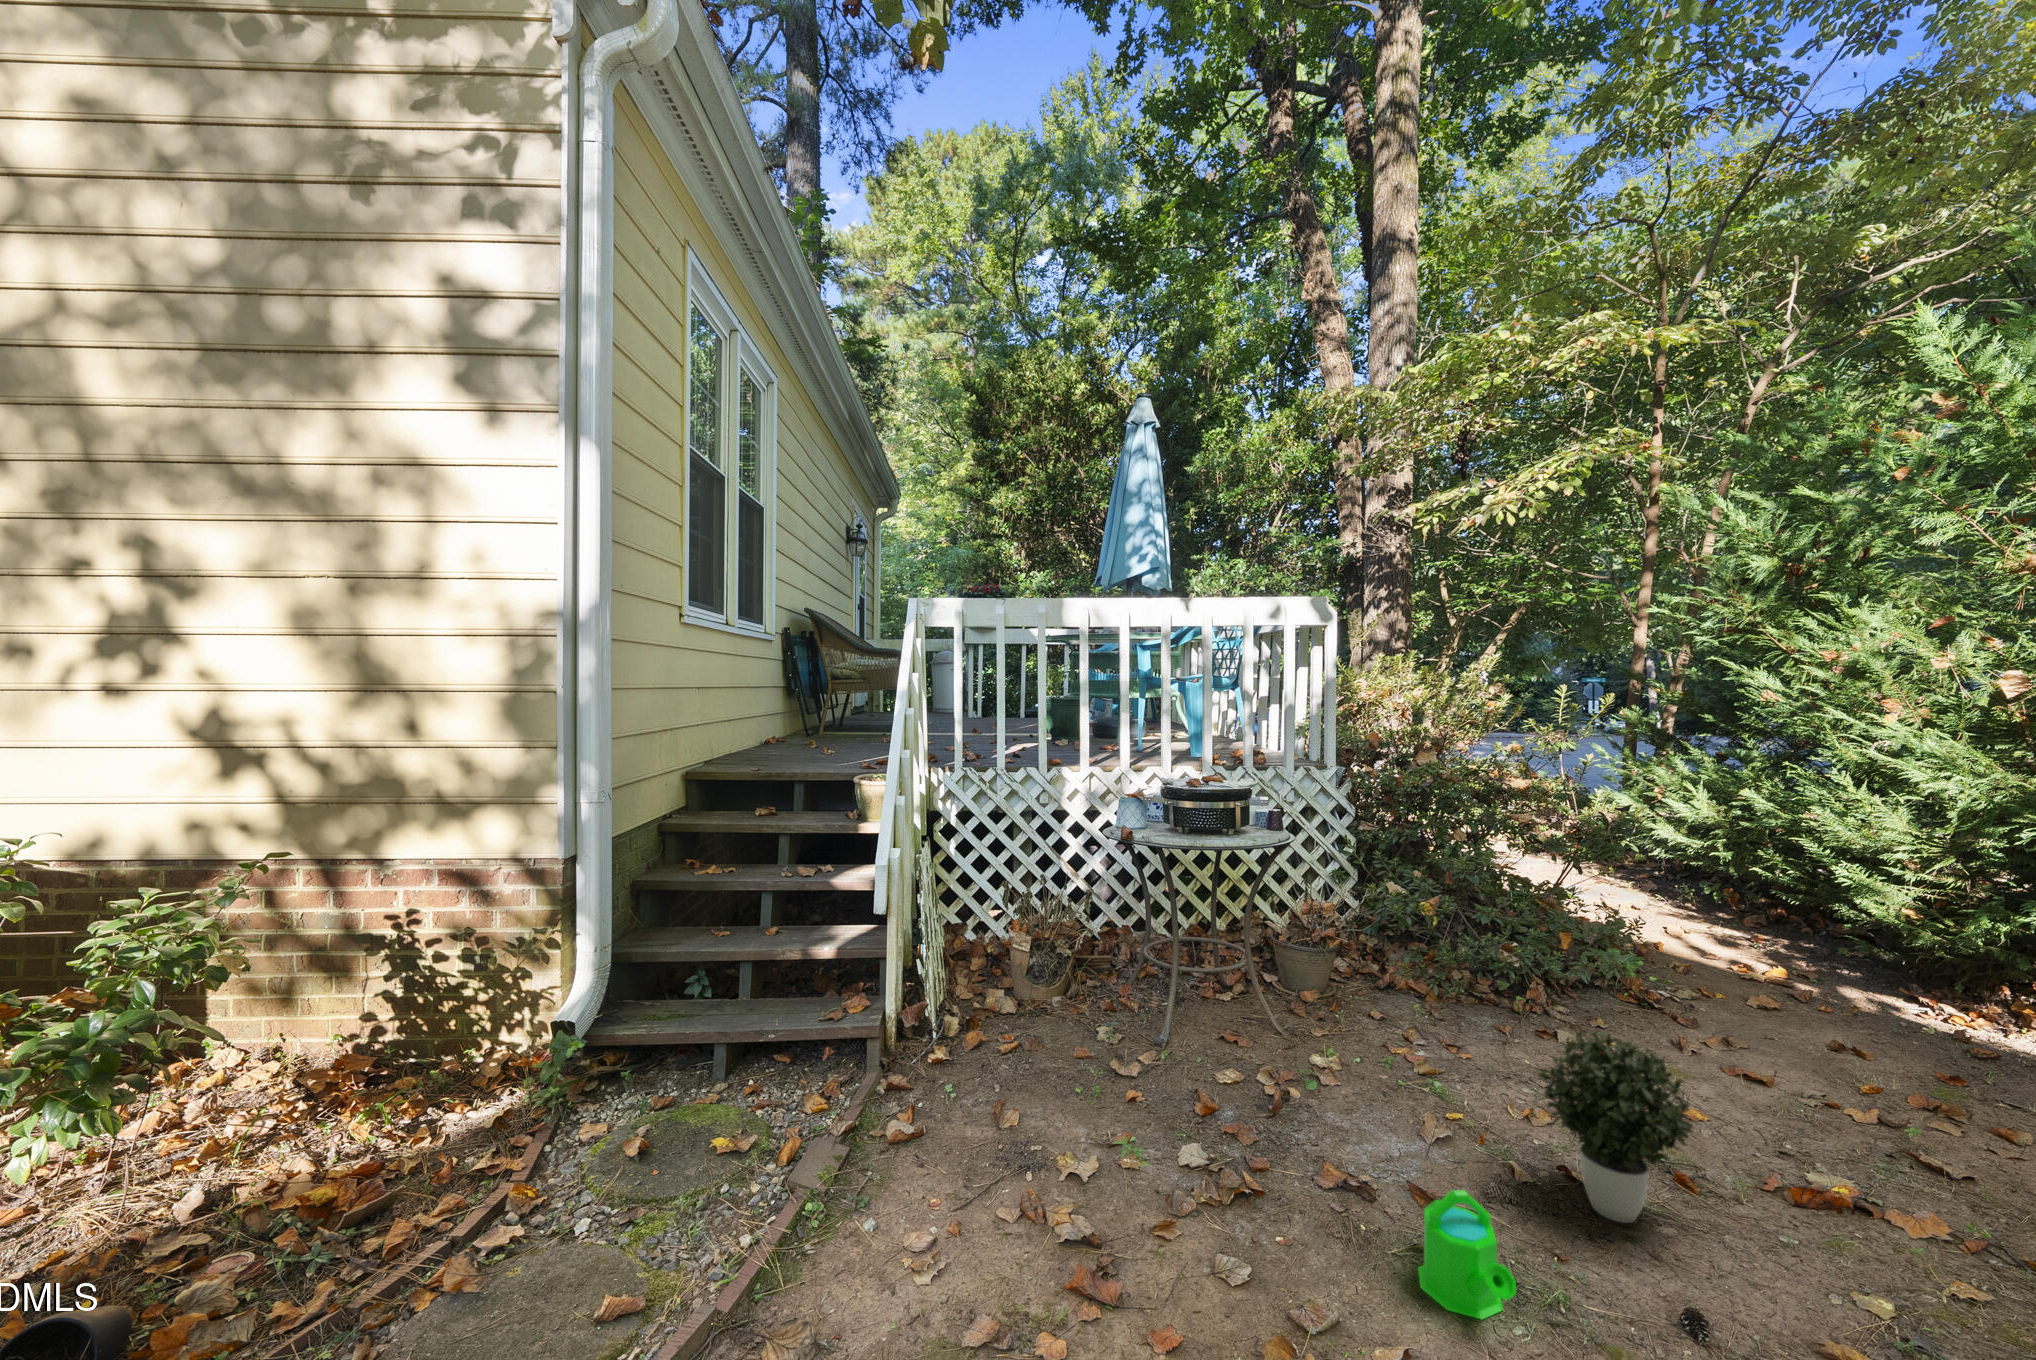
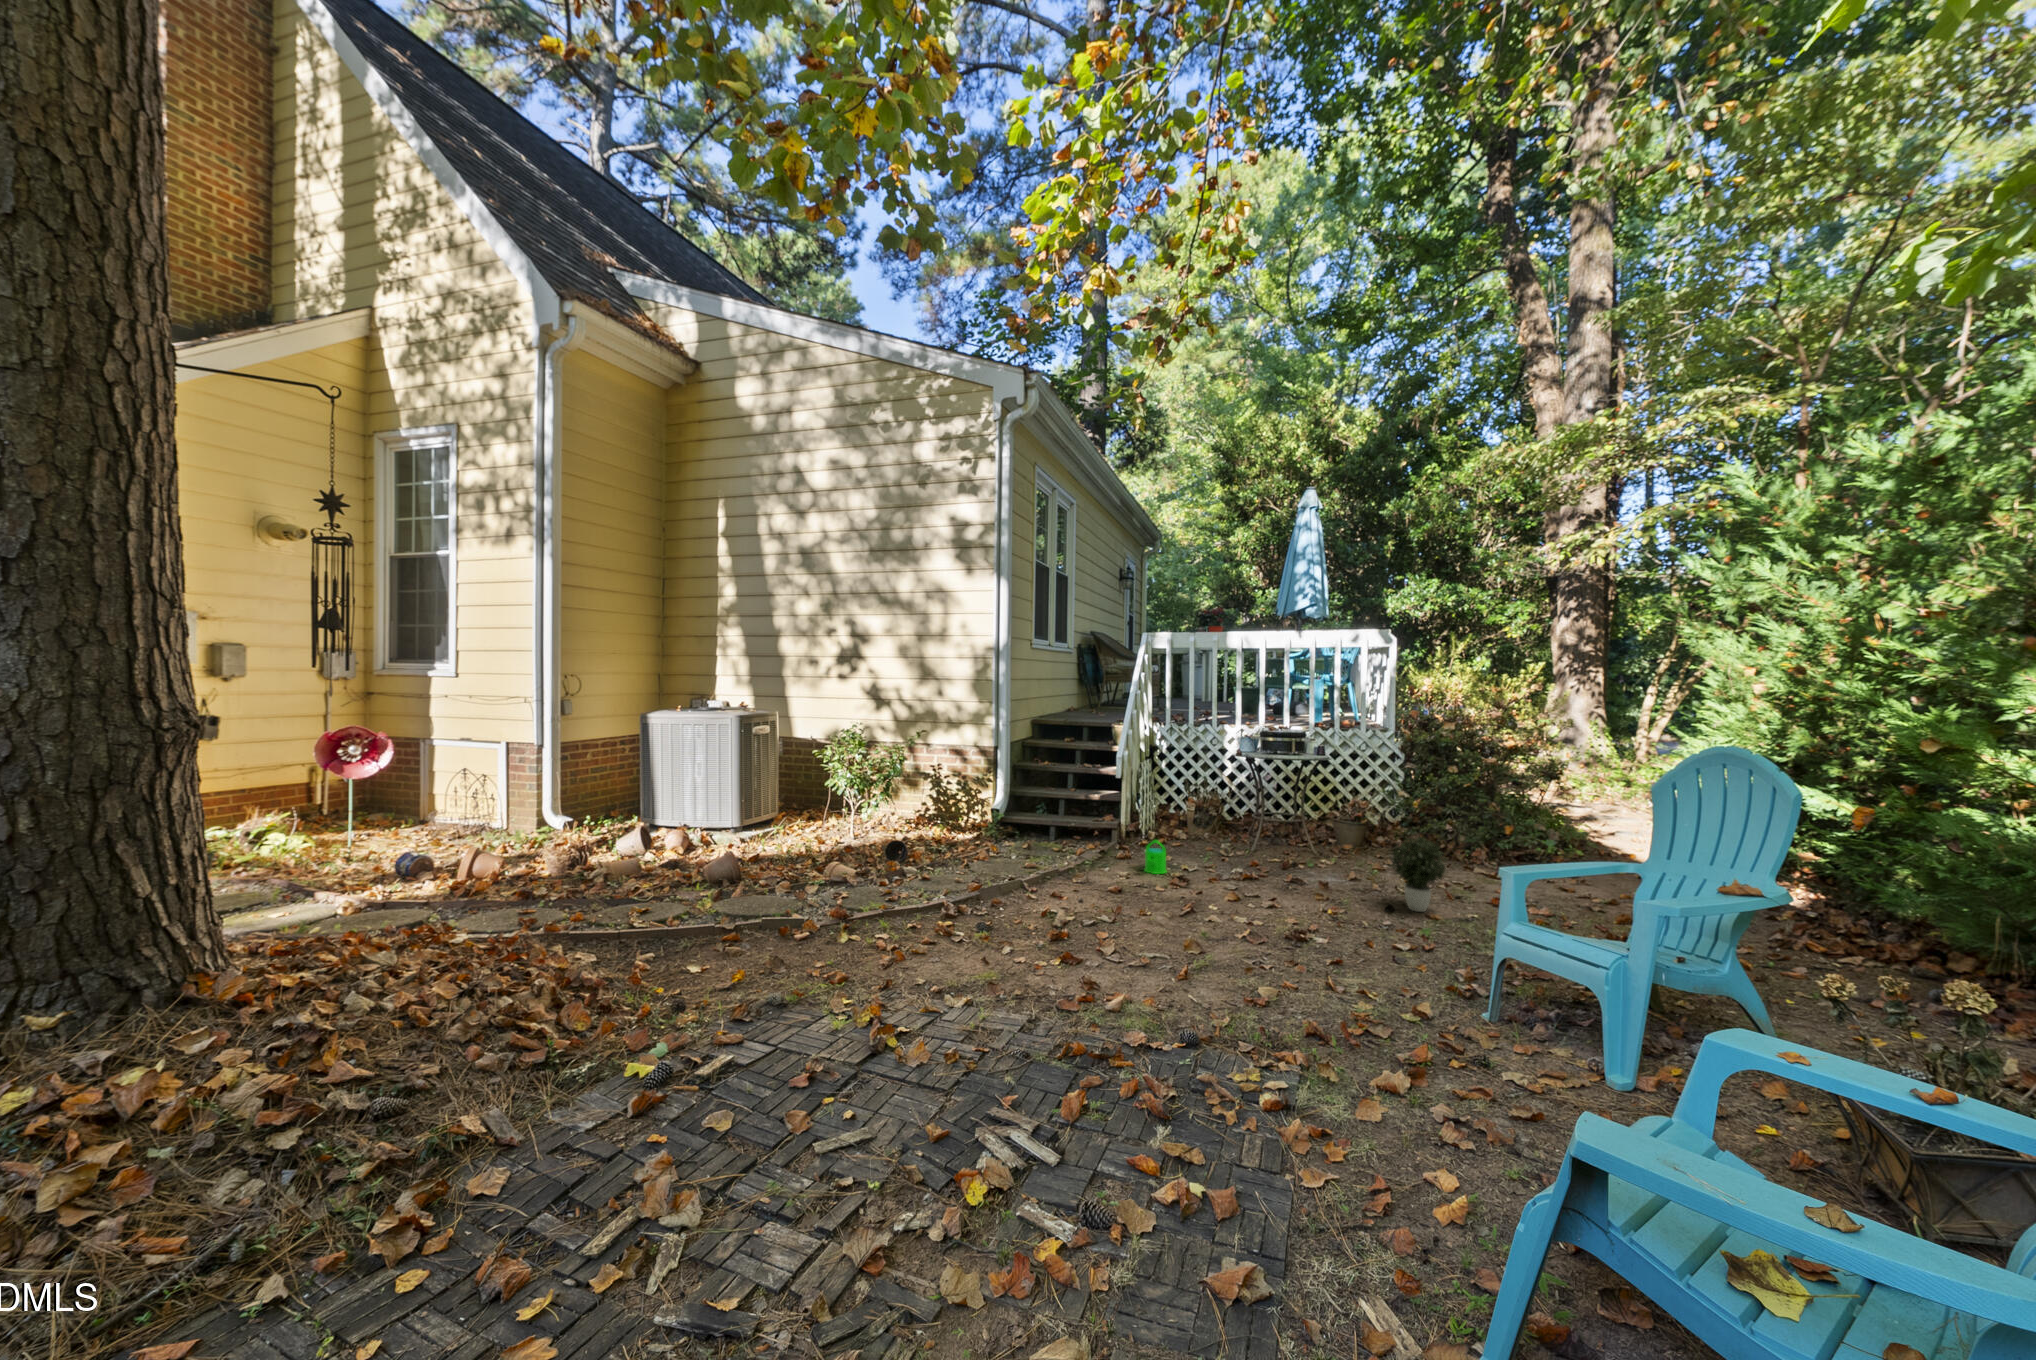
watering can: present [1418,1190,1516,1319] -> present [1144,840,1167,874]

